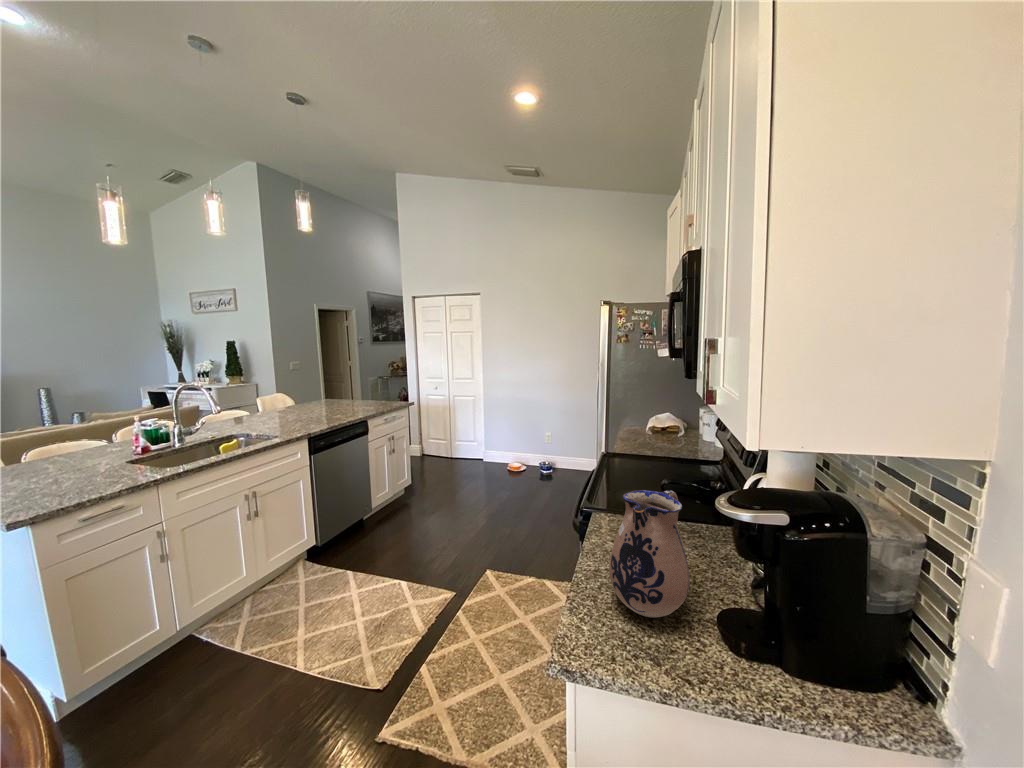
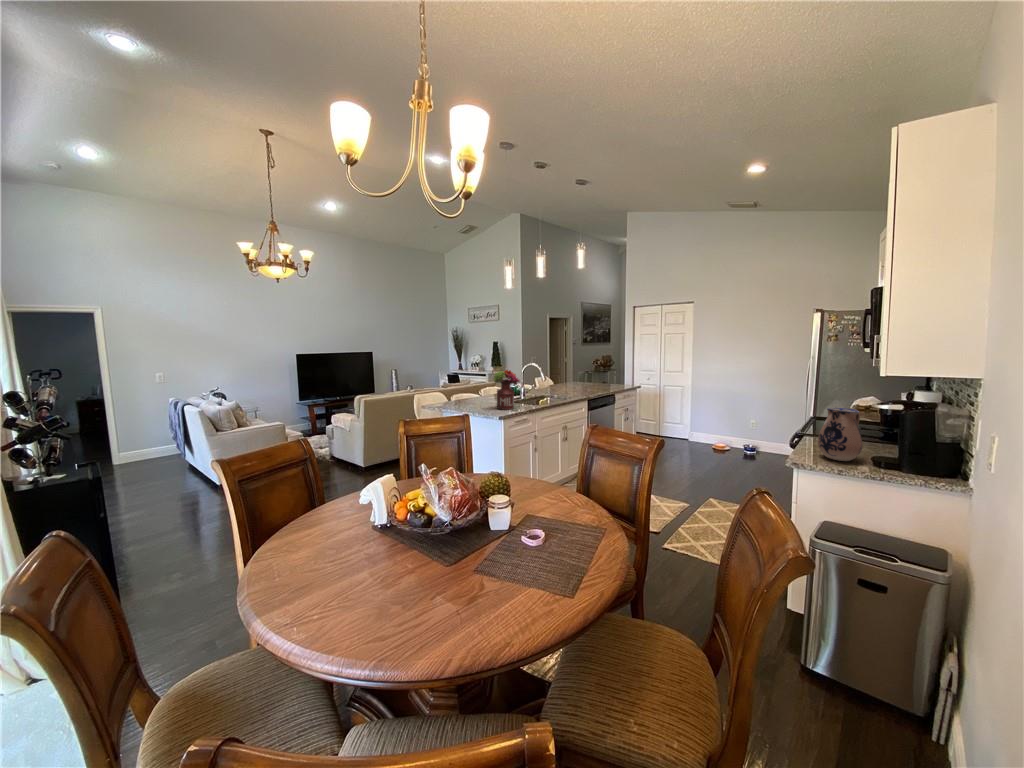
flower arrangement: none [15,403,101,491] -> present [493,370,520,410]

